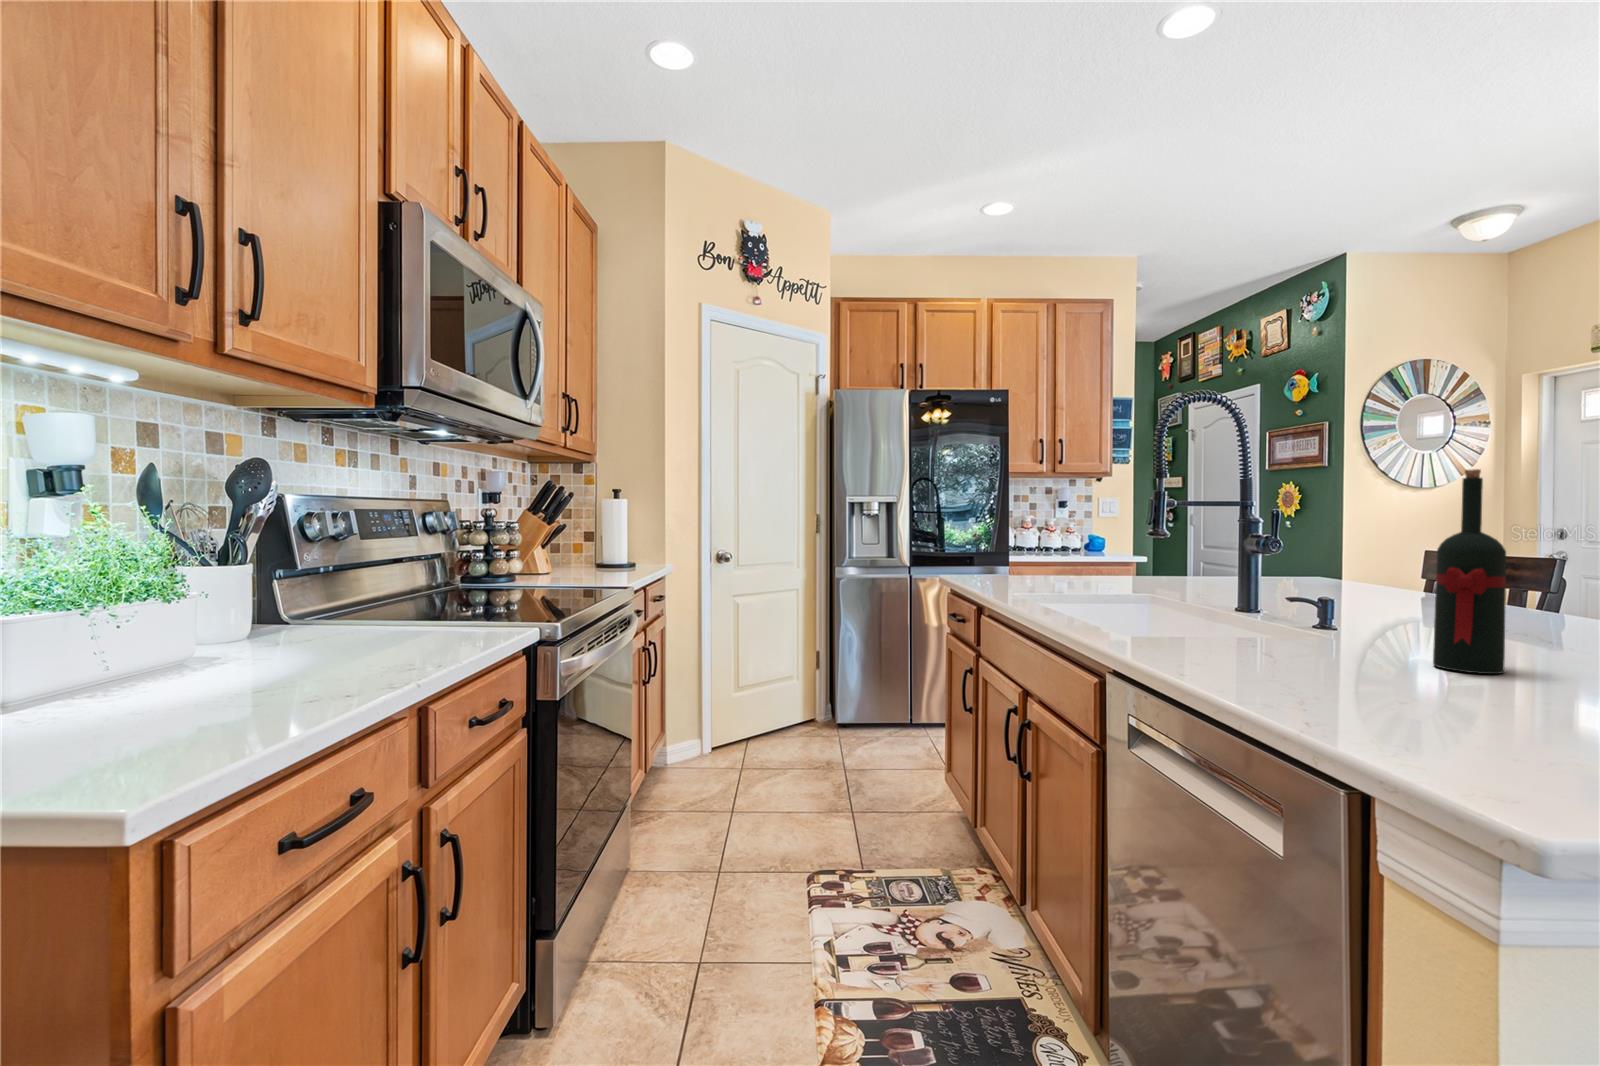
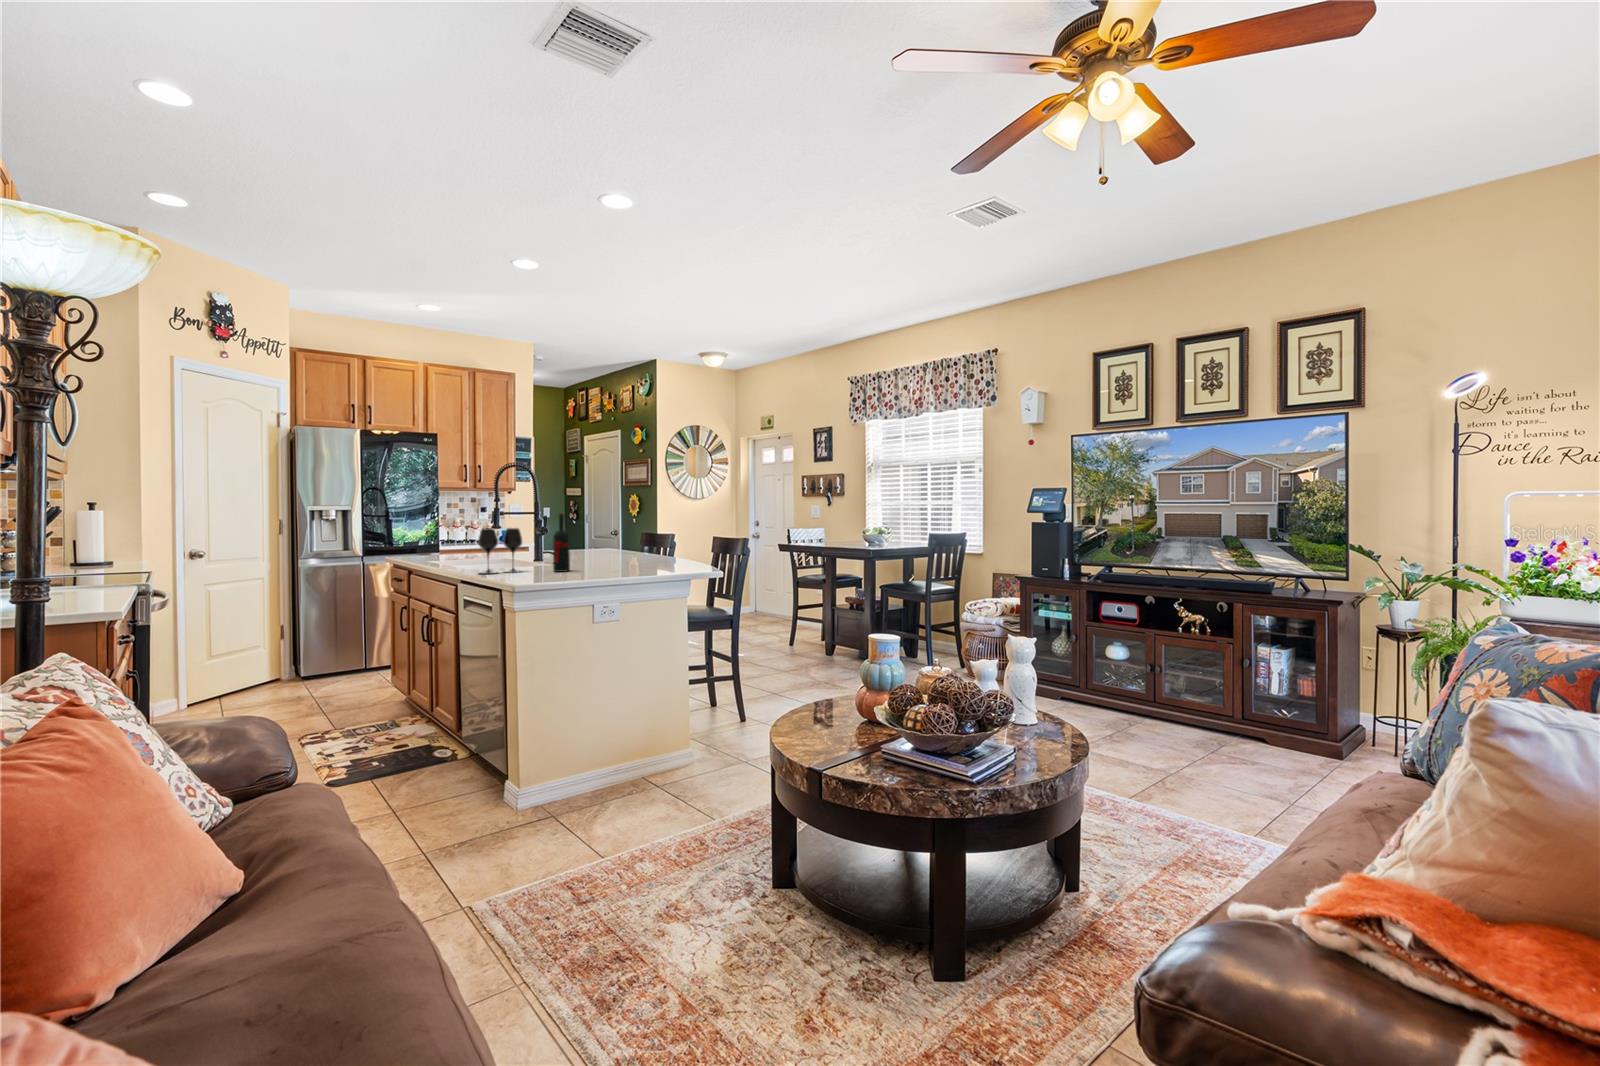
wine glass: none [1171,524,1305,656] -> present [478,528,522,574]

